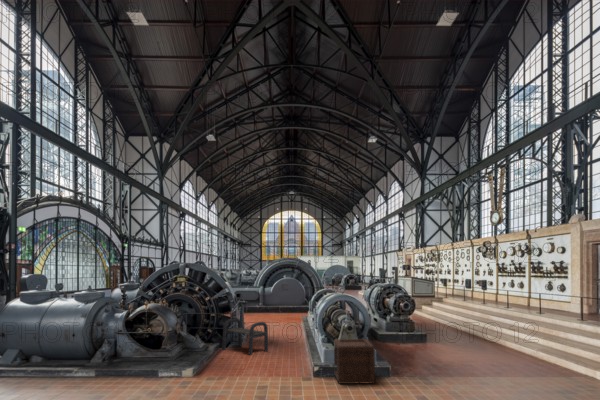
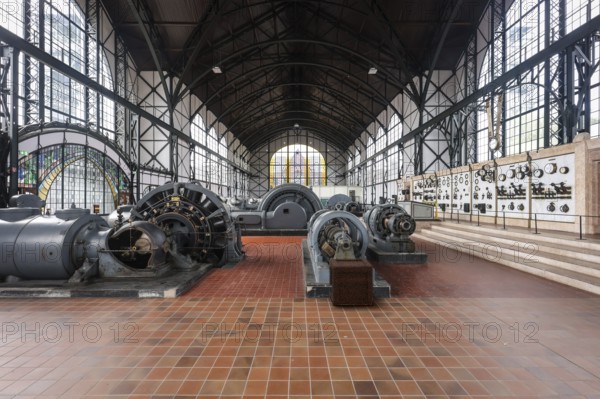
bench: present [222,318,268,355] -> none [218,238,265,275]

